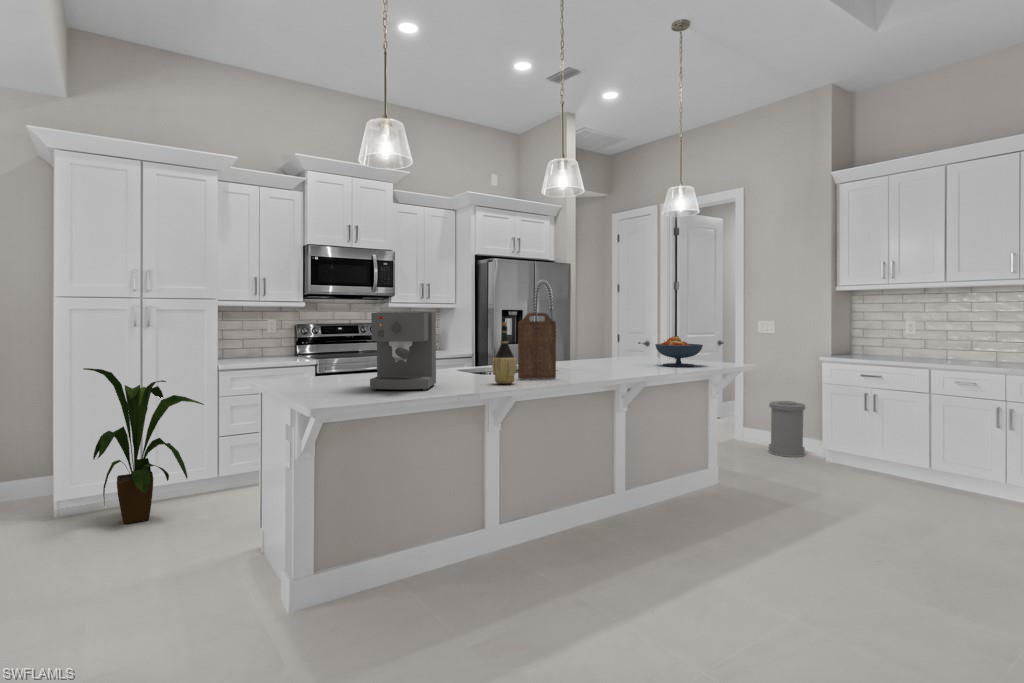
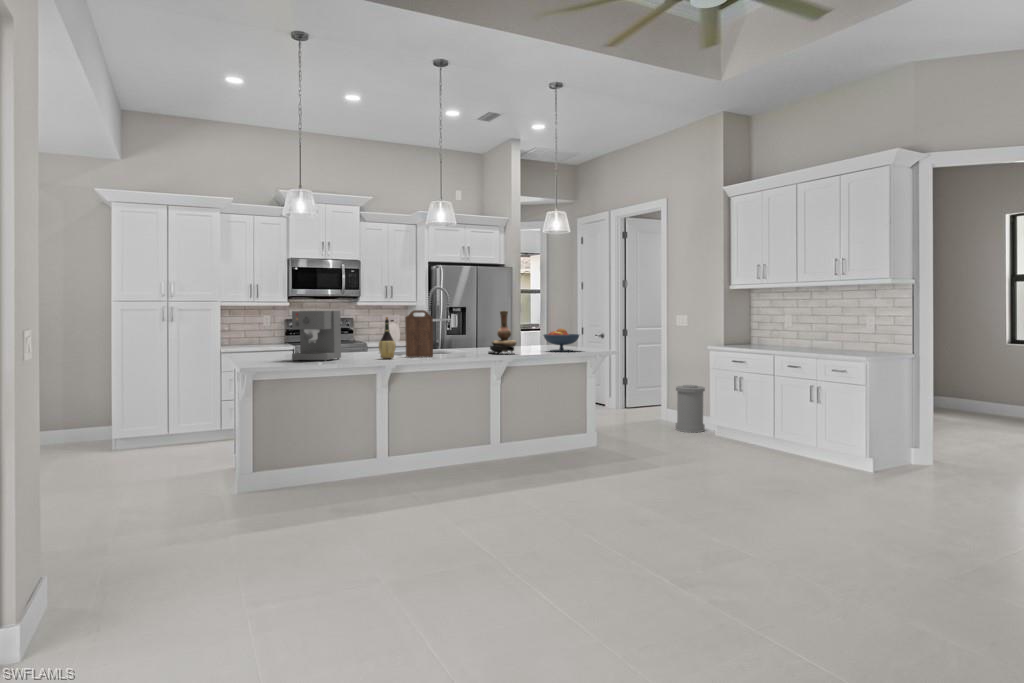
vase: none [603,314,648,373] -> present [488,311,516,354]
house plant: present [84,368,204,524] -> none [127,349,209,456]

